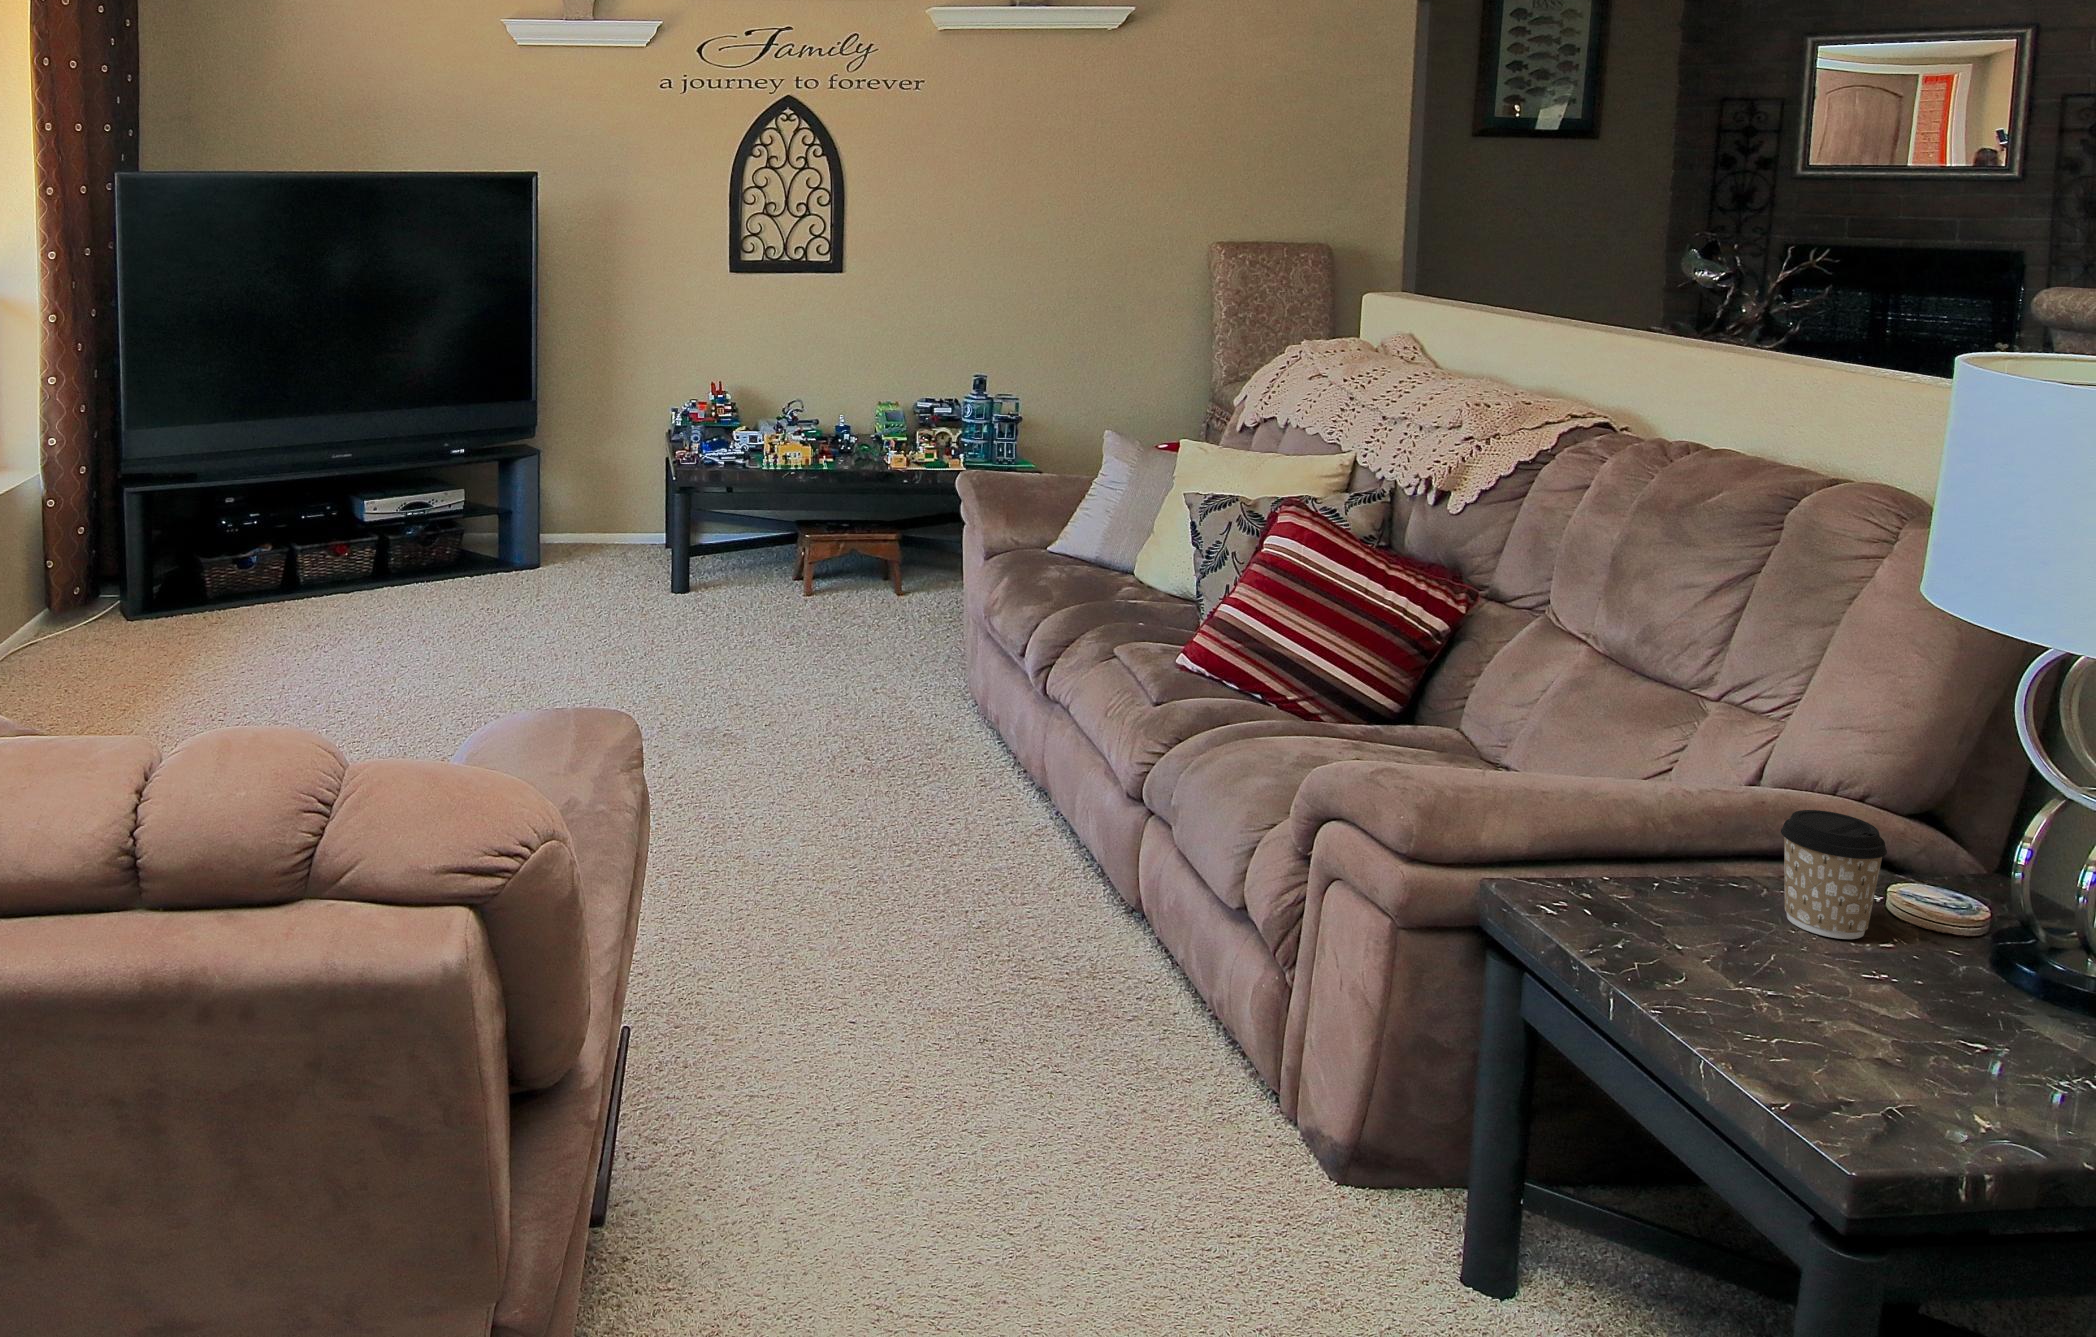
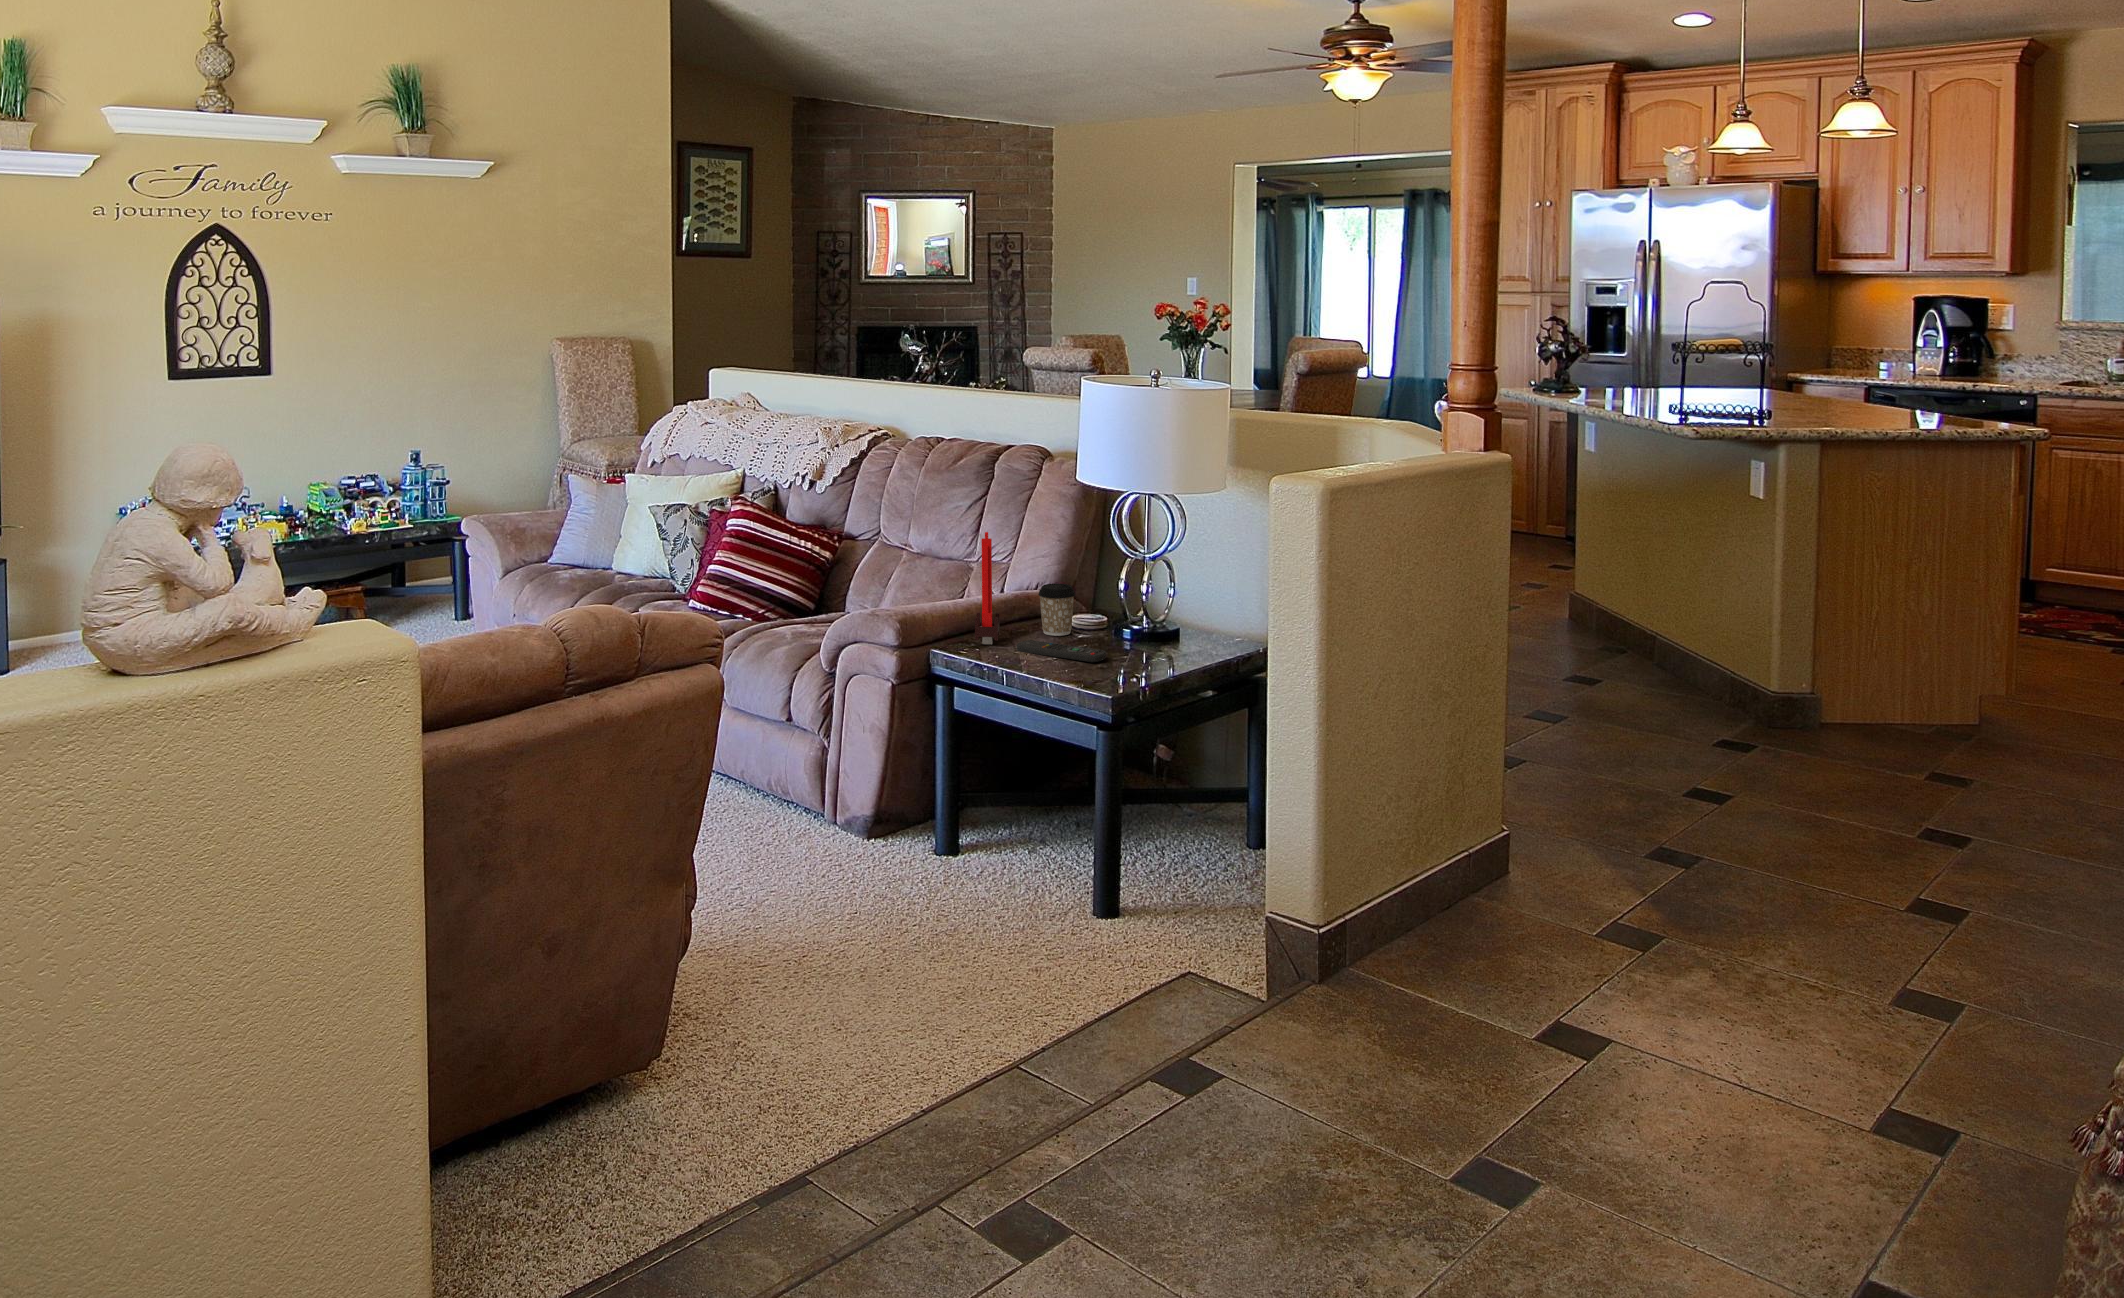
candle: none [1576,674,1652,915] -> present [975,532,999,644]
remote control: none [1676,932,1920,1057] -> present [1017,640,1106,662]

